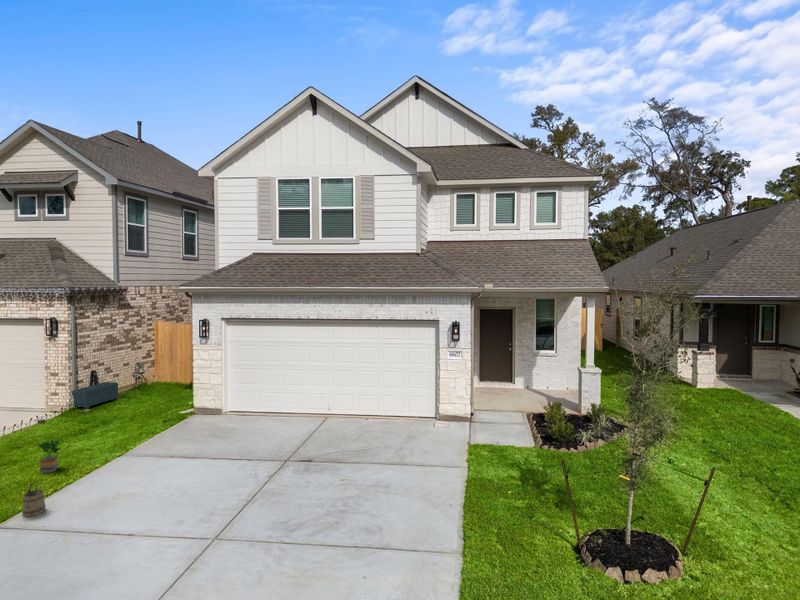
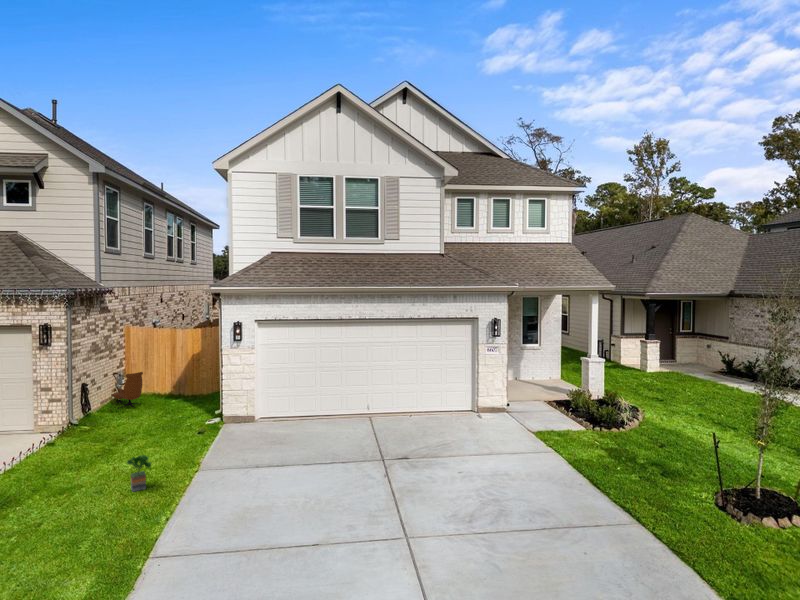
lounge chair: none [128,362,151,395] -> present [111,372,143,409]
bench: present [72,382,118,410] -> none [68,396,114,428]
bucket: present [22,483,45,517] -> none [170,494,191,530]

